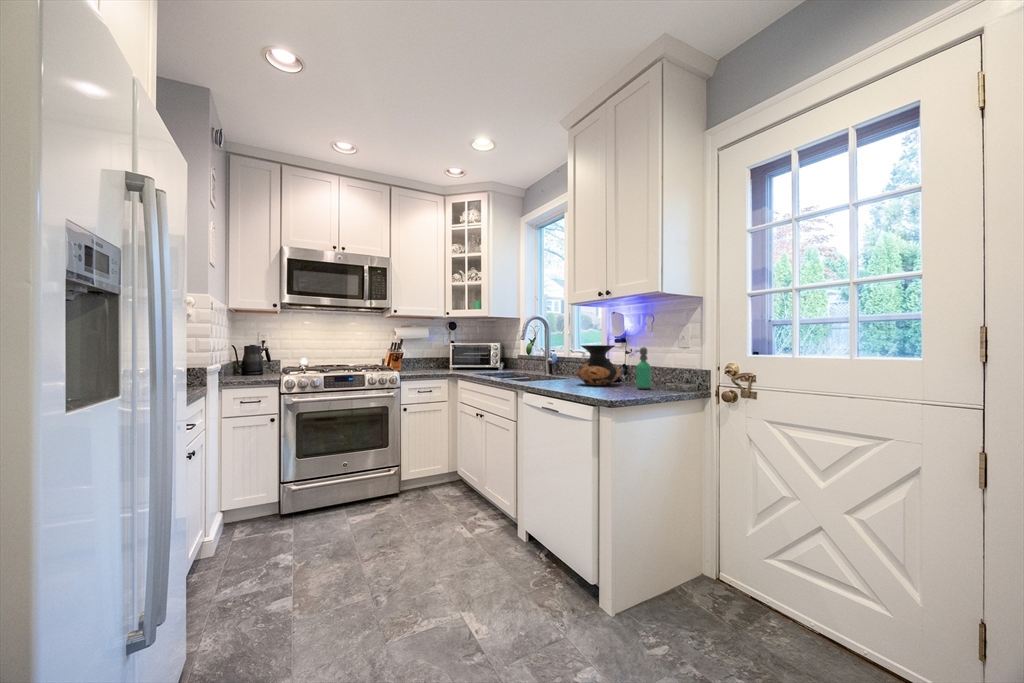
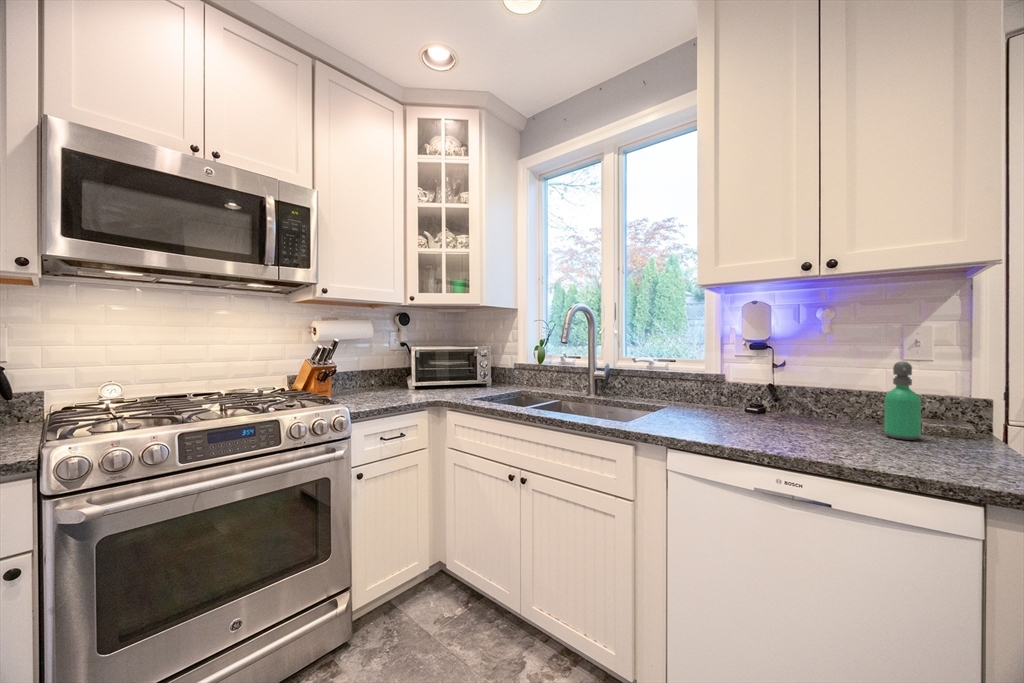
vase: present [576,345,620,386] -> none [736,355,828,431]

